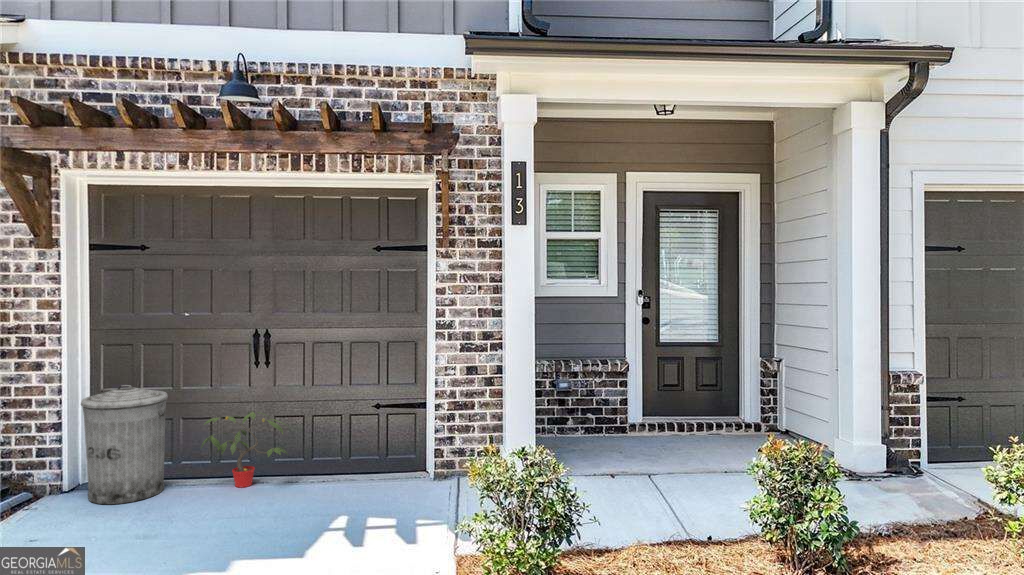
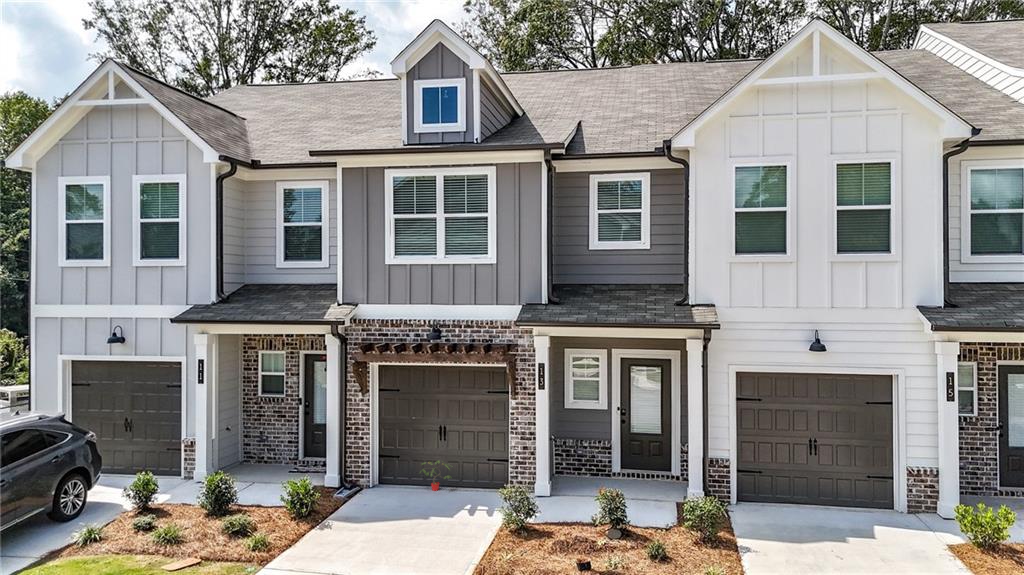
trash can: present [81,385,168,504] -> none [378,448,407,494]

